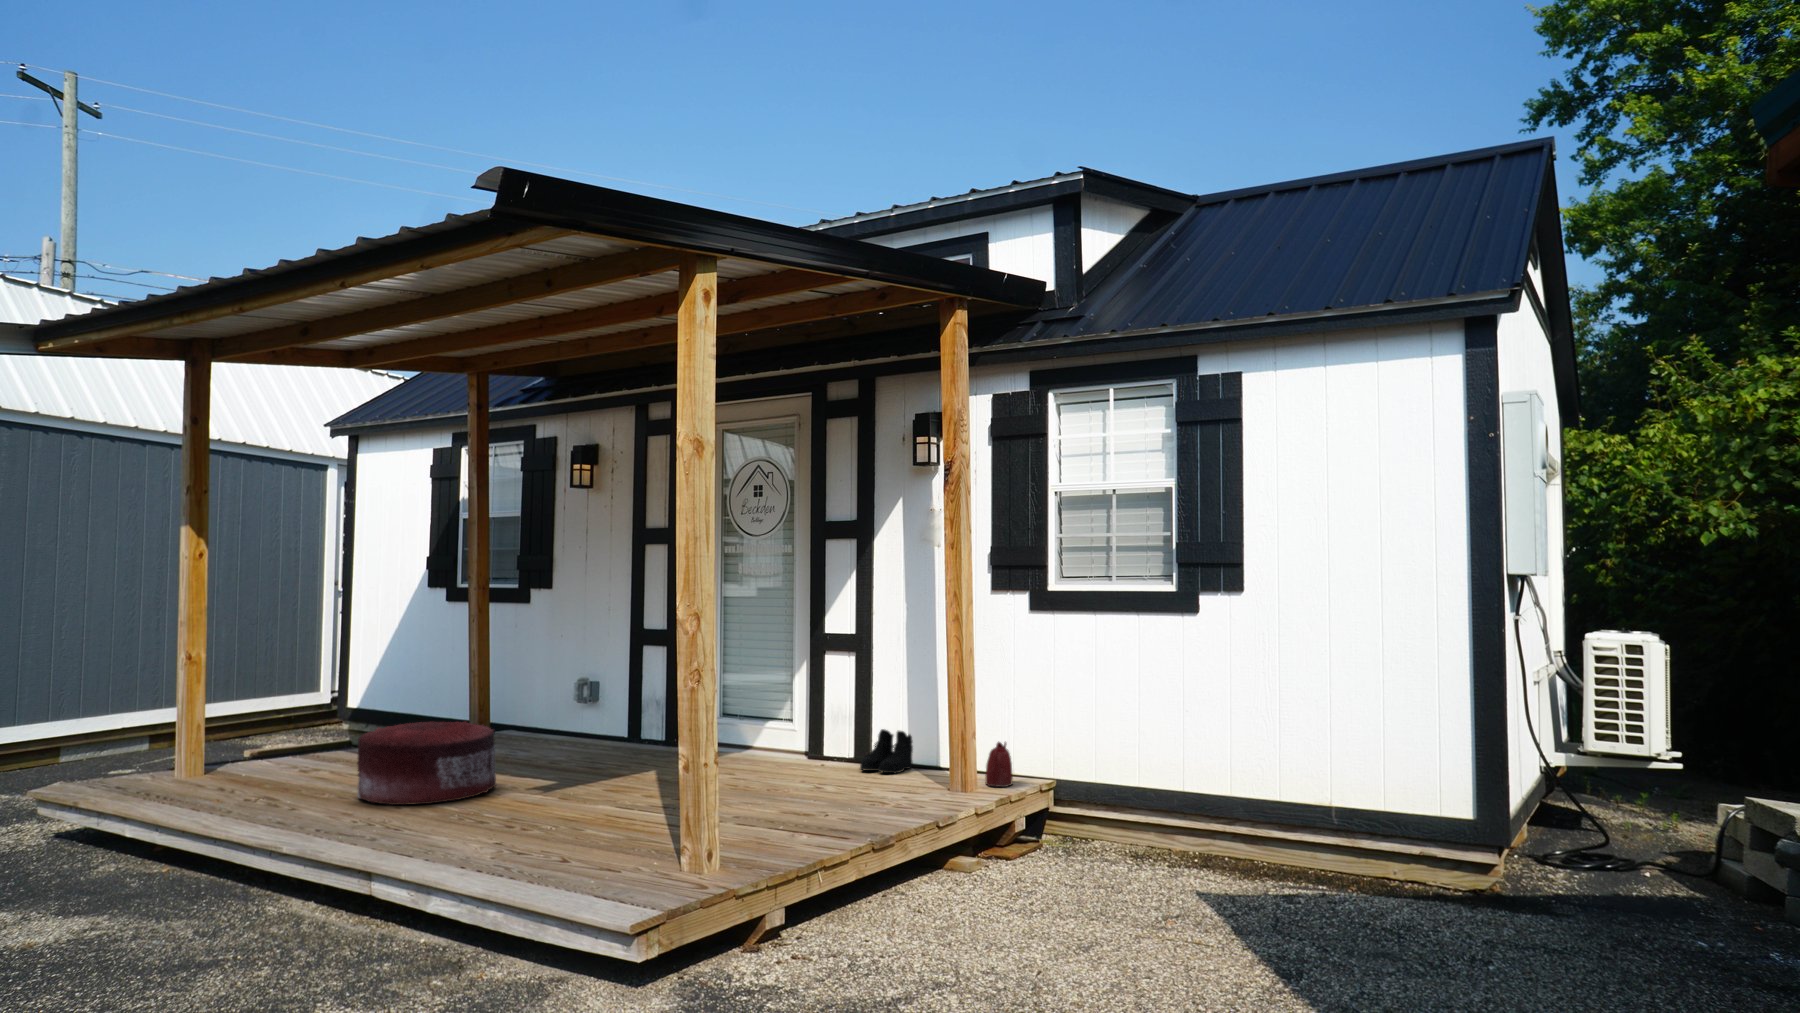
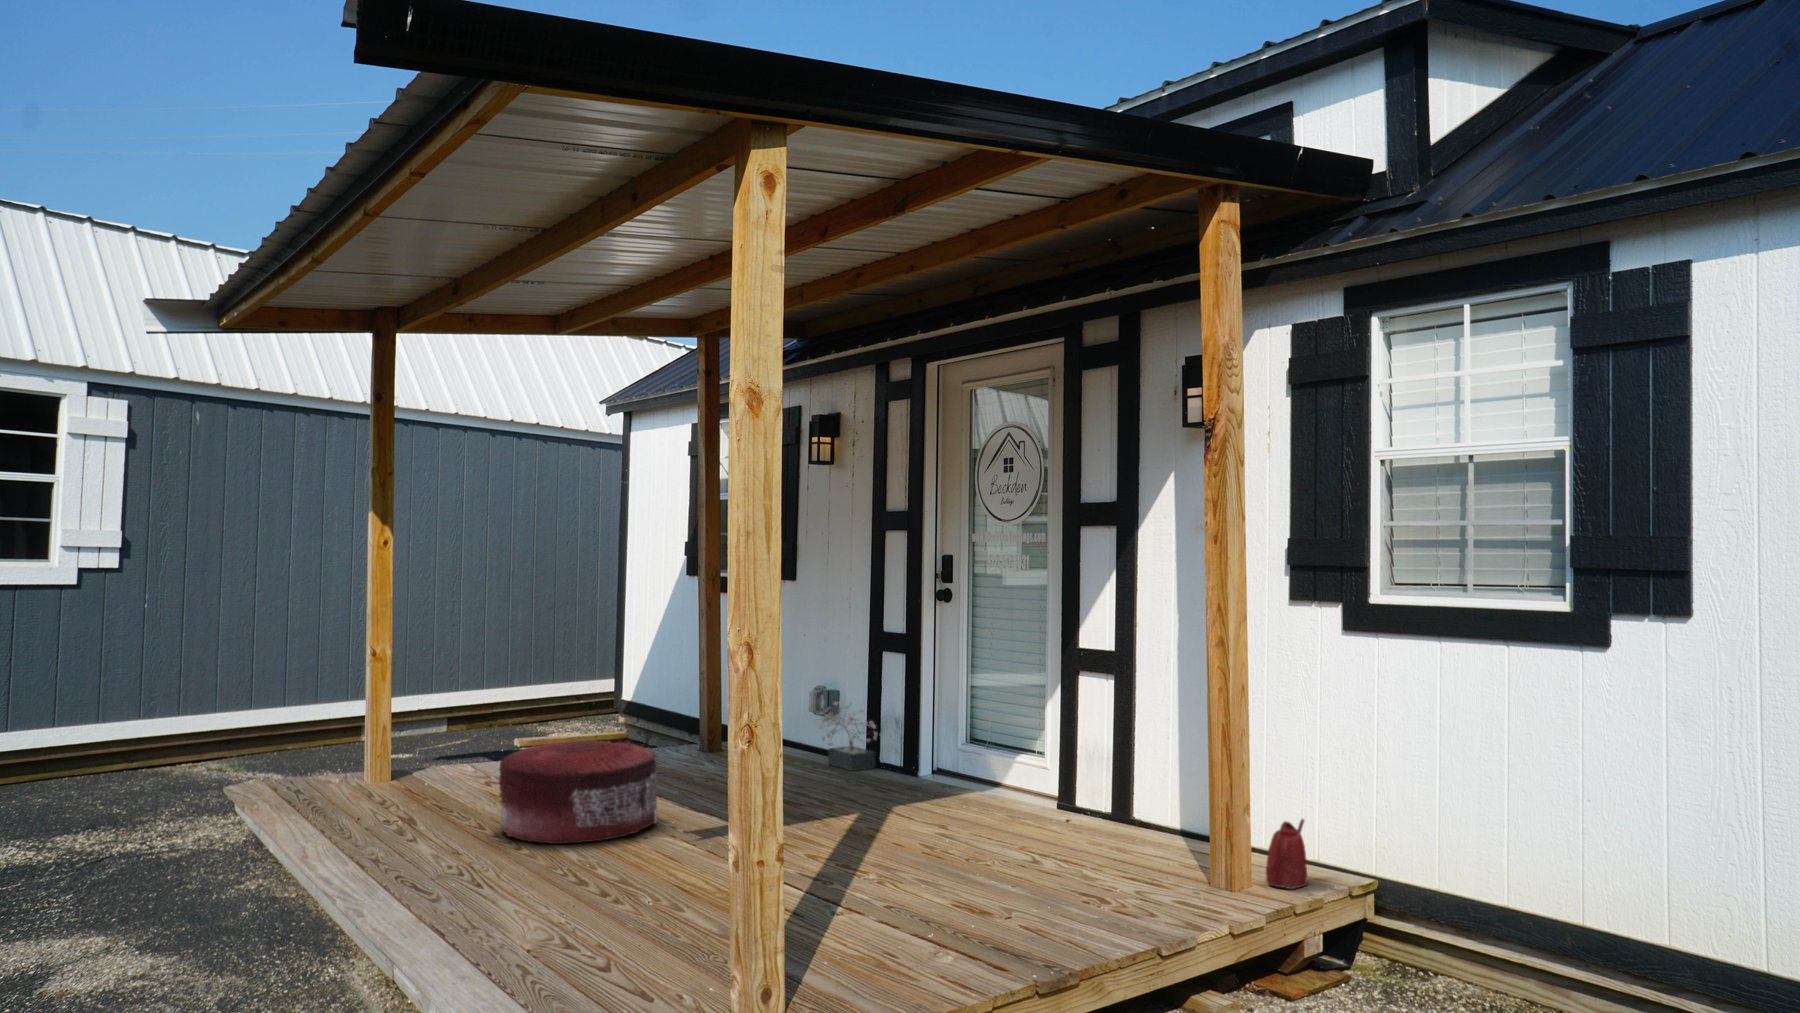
decorative plant: none [587,689,649,745] -> present [817,702,882,771]
boots: present [860,729,913,773] -> none [1104,783,1181,848]

